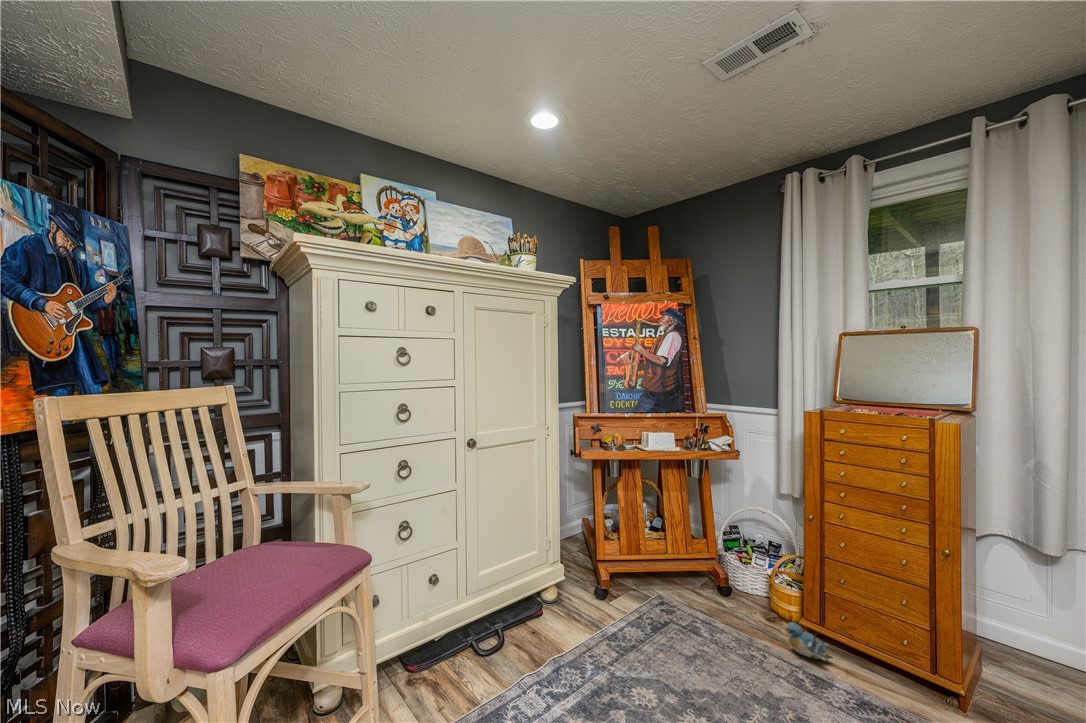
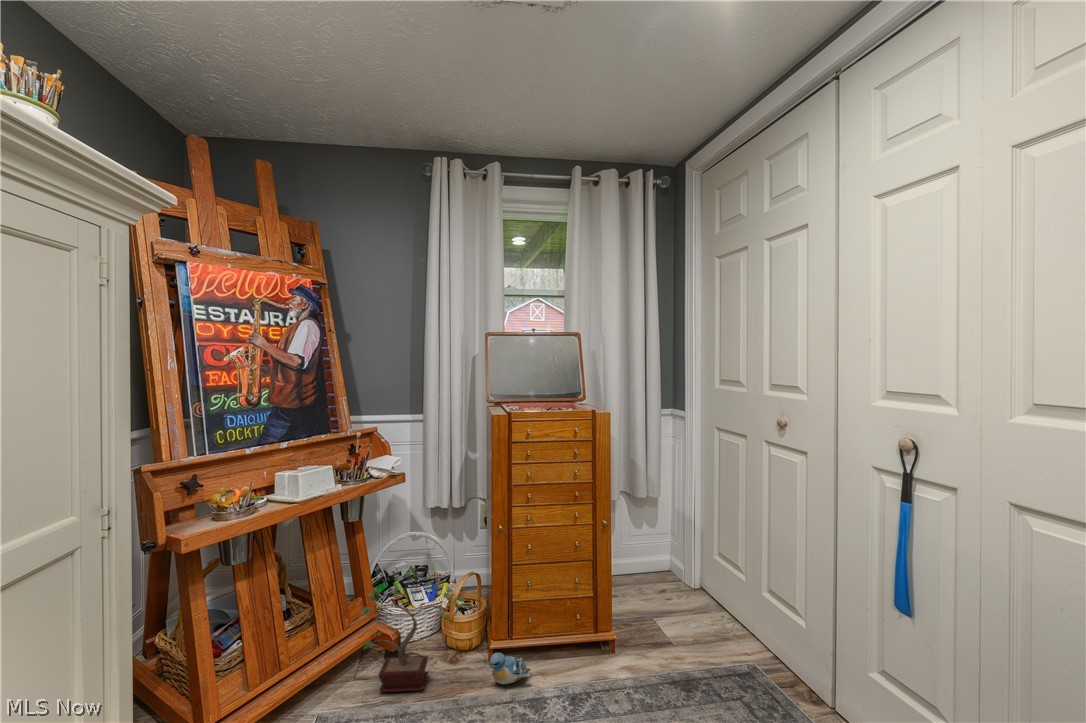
potted plant: none [690,520,766,619] -> present [360,566,465,692]

